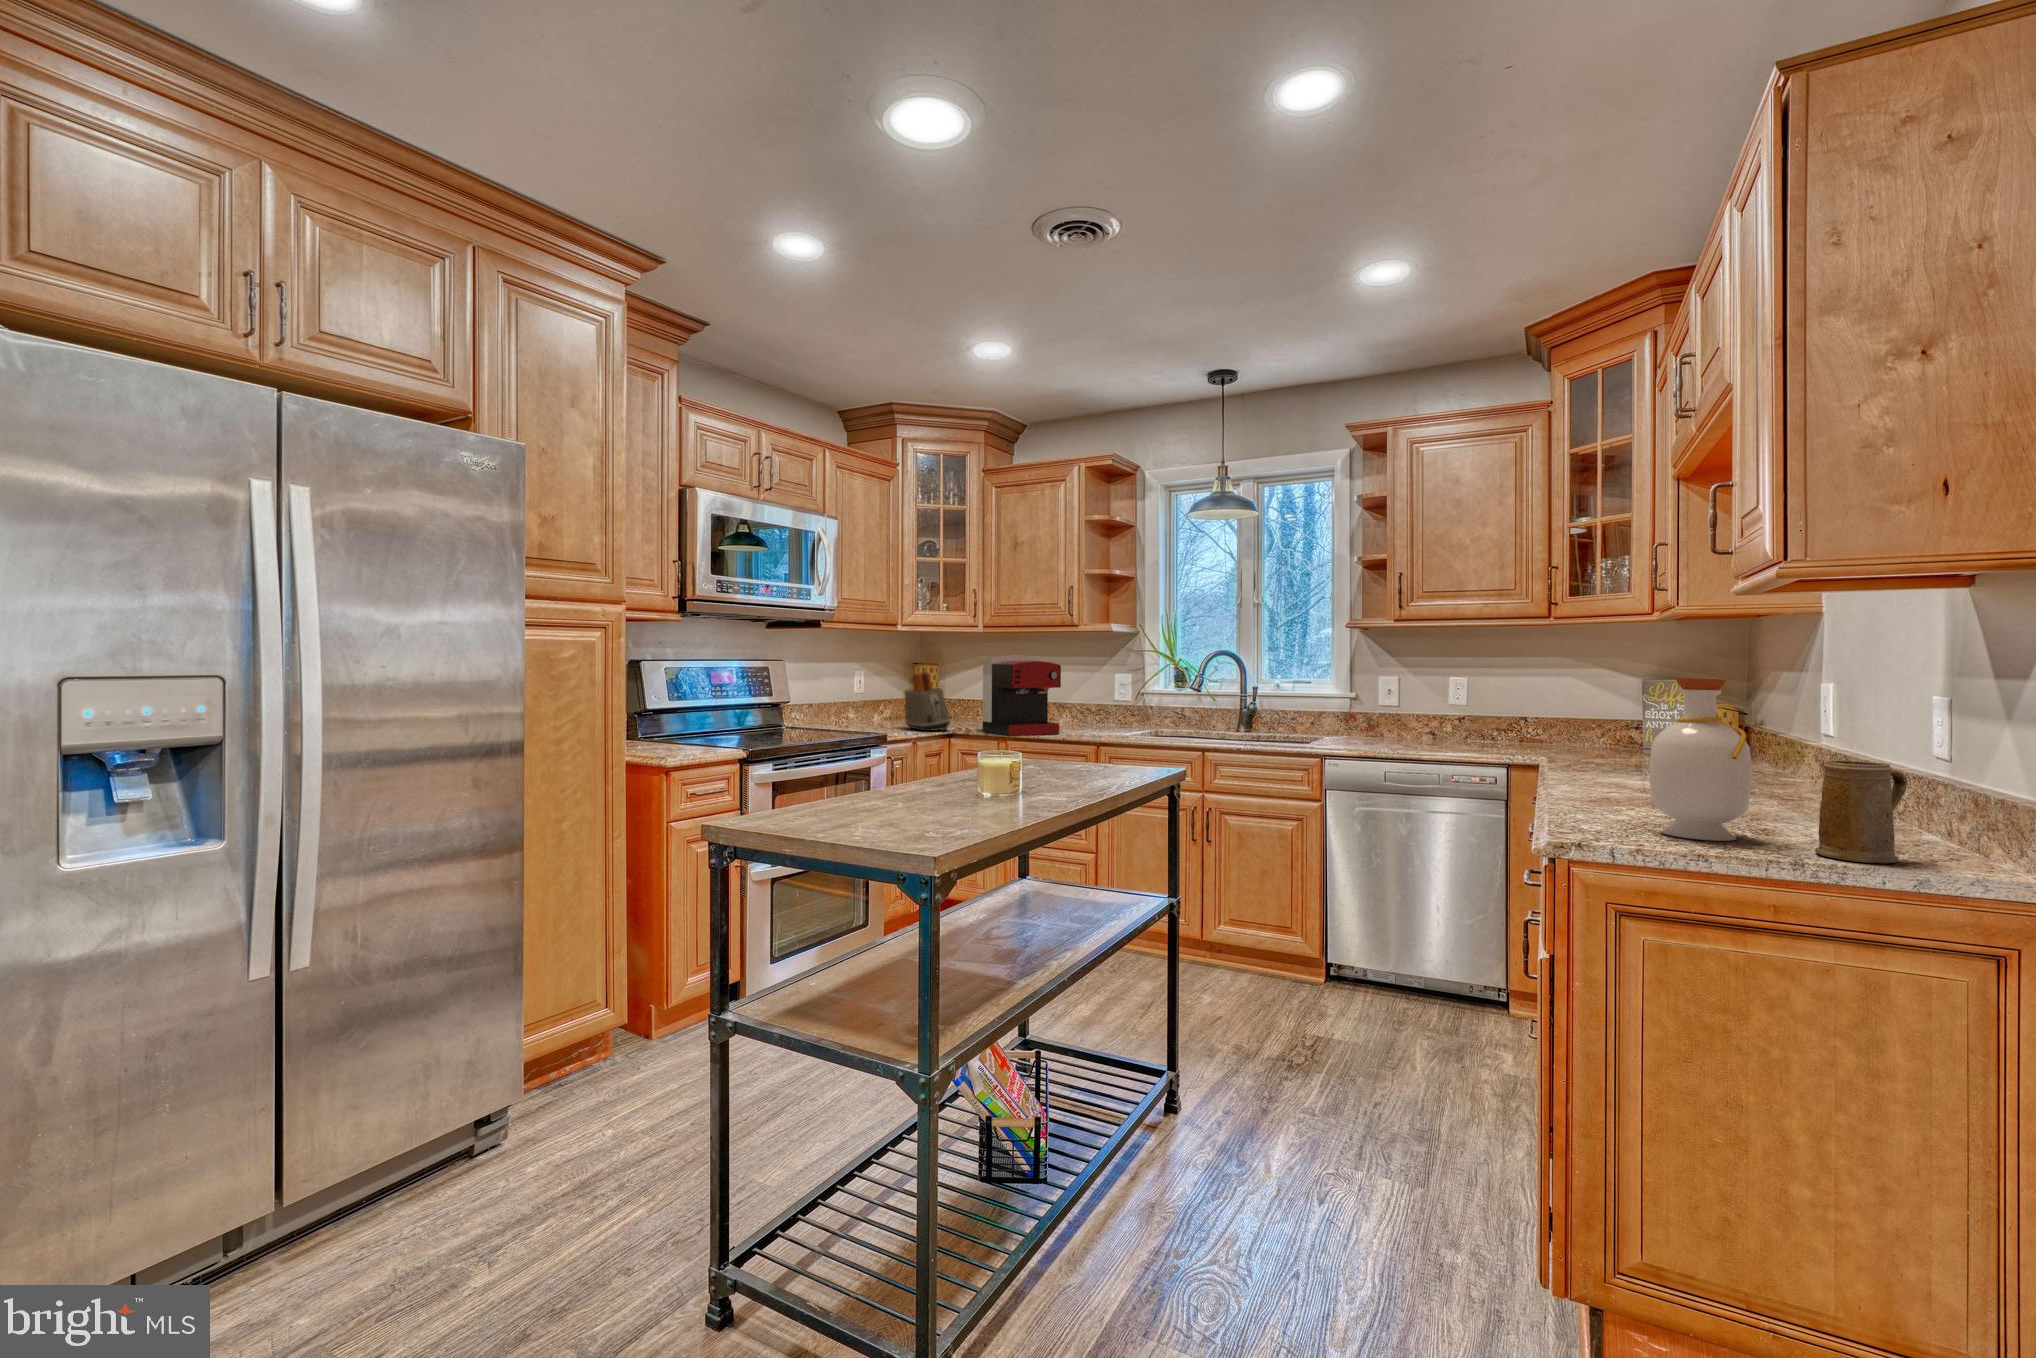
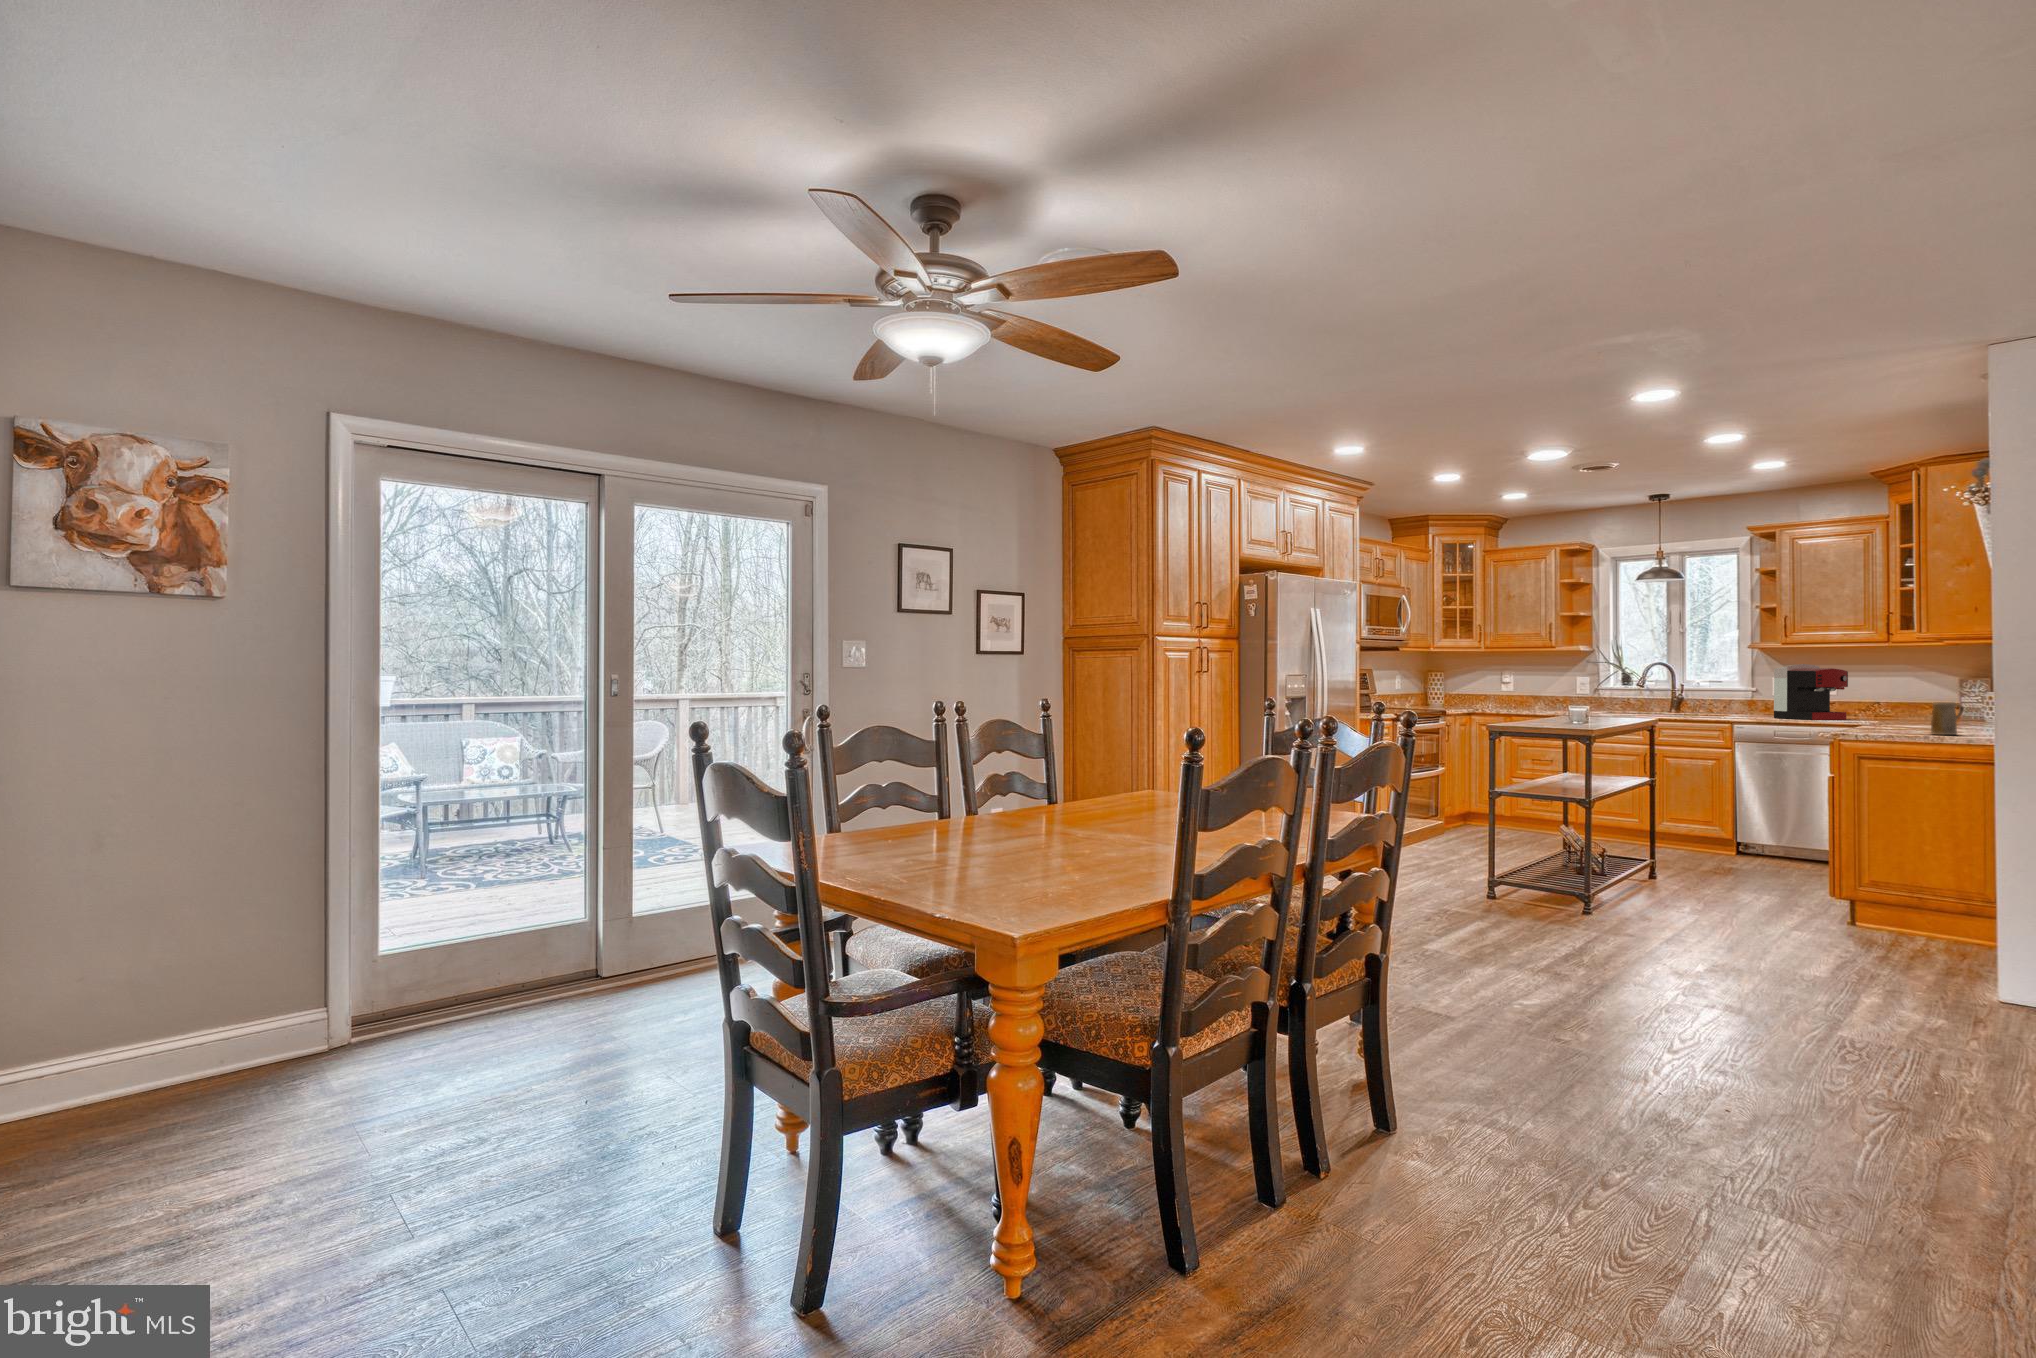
coffee maker: present [983,654,1061,736] -> present [1774,664,1848,720]
toaster: present [905,672,950,731] -> none [1441,676,1475,711]
bottle: present [1649,678,1753,841] -> none [1873,674,1914,733]

